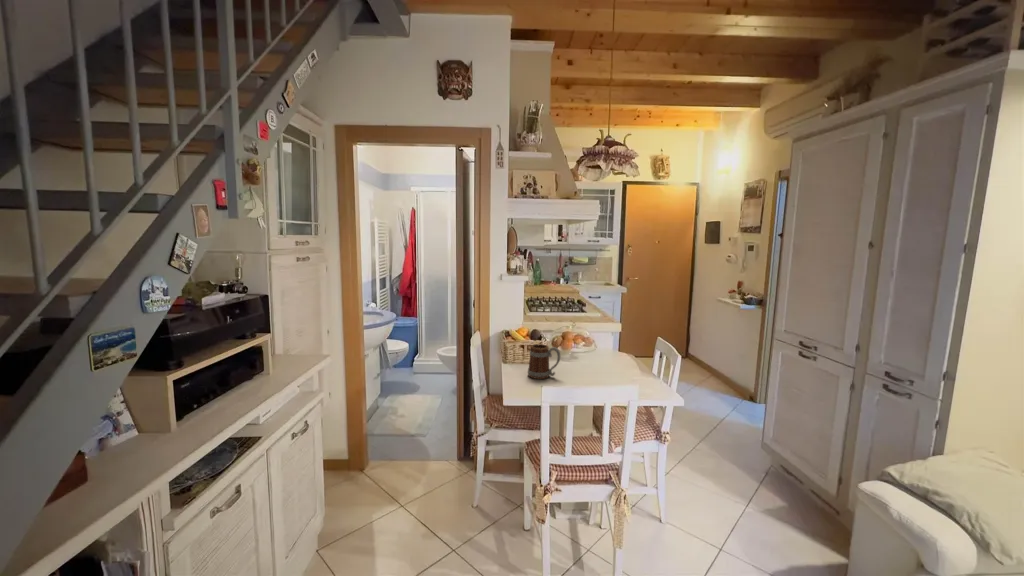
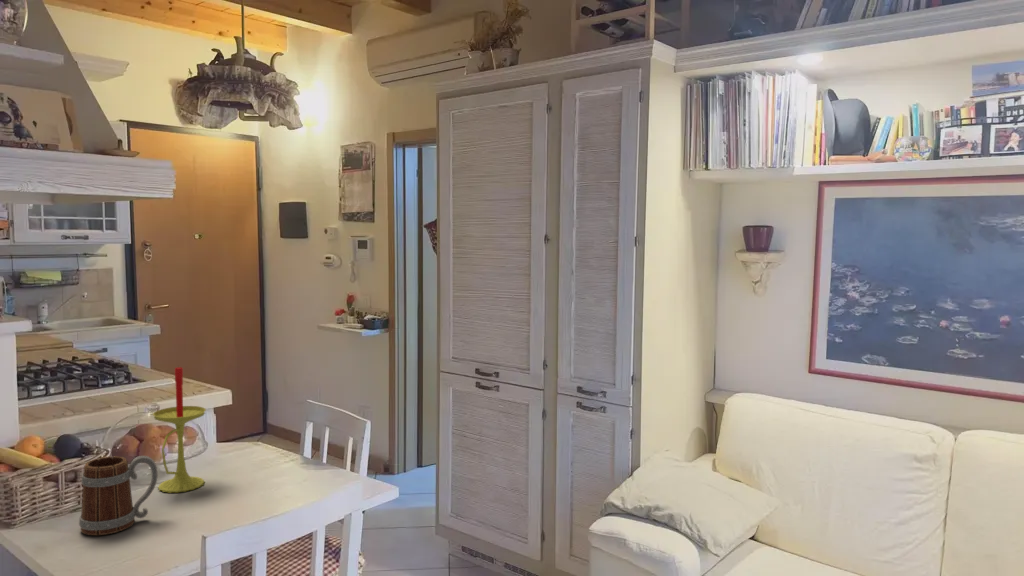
candle: none [569,307,594,370] -> present [153,367,206,493]

